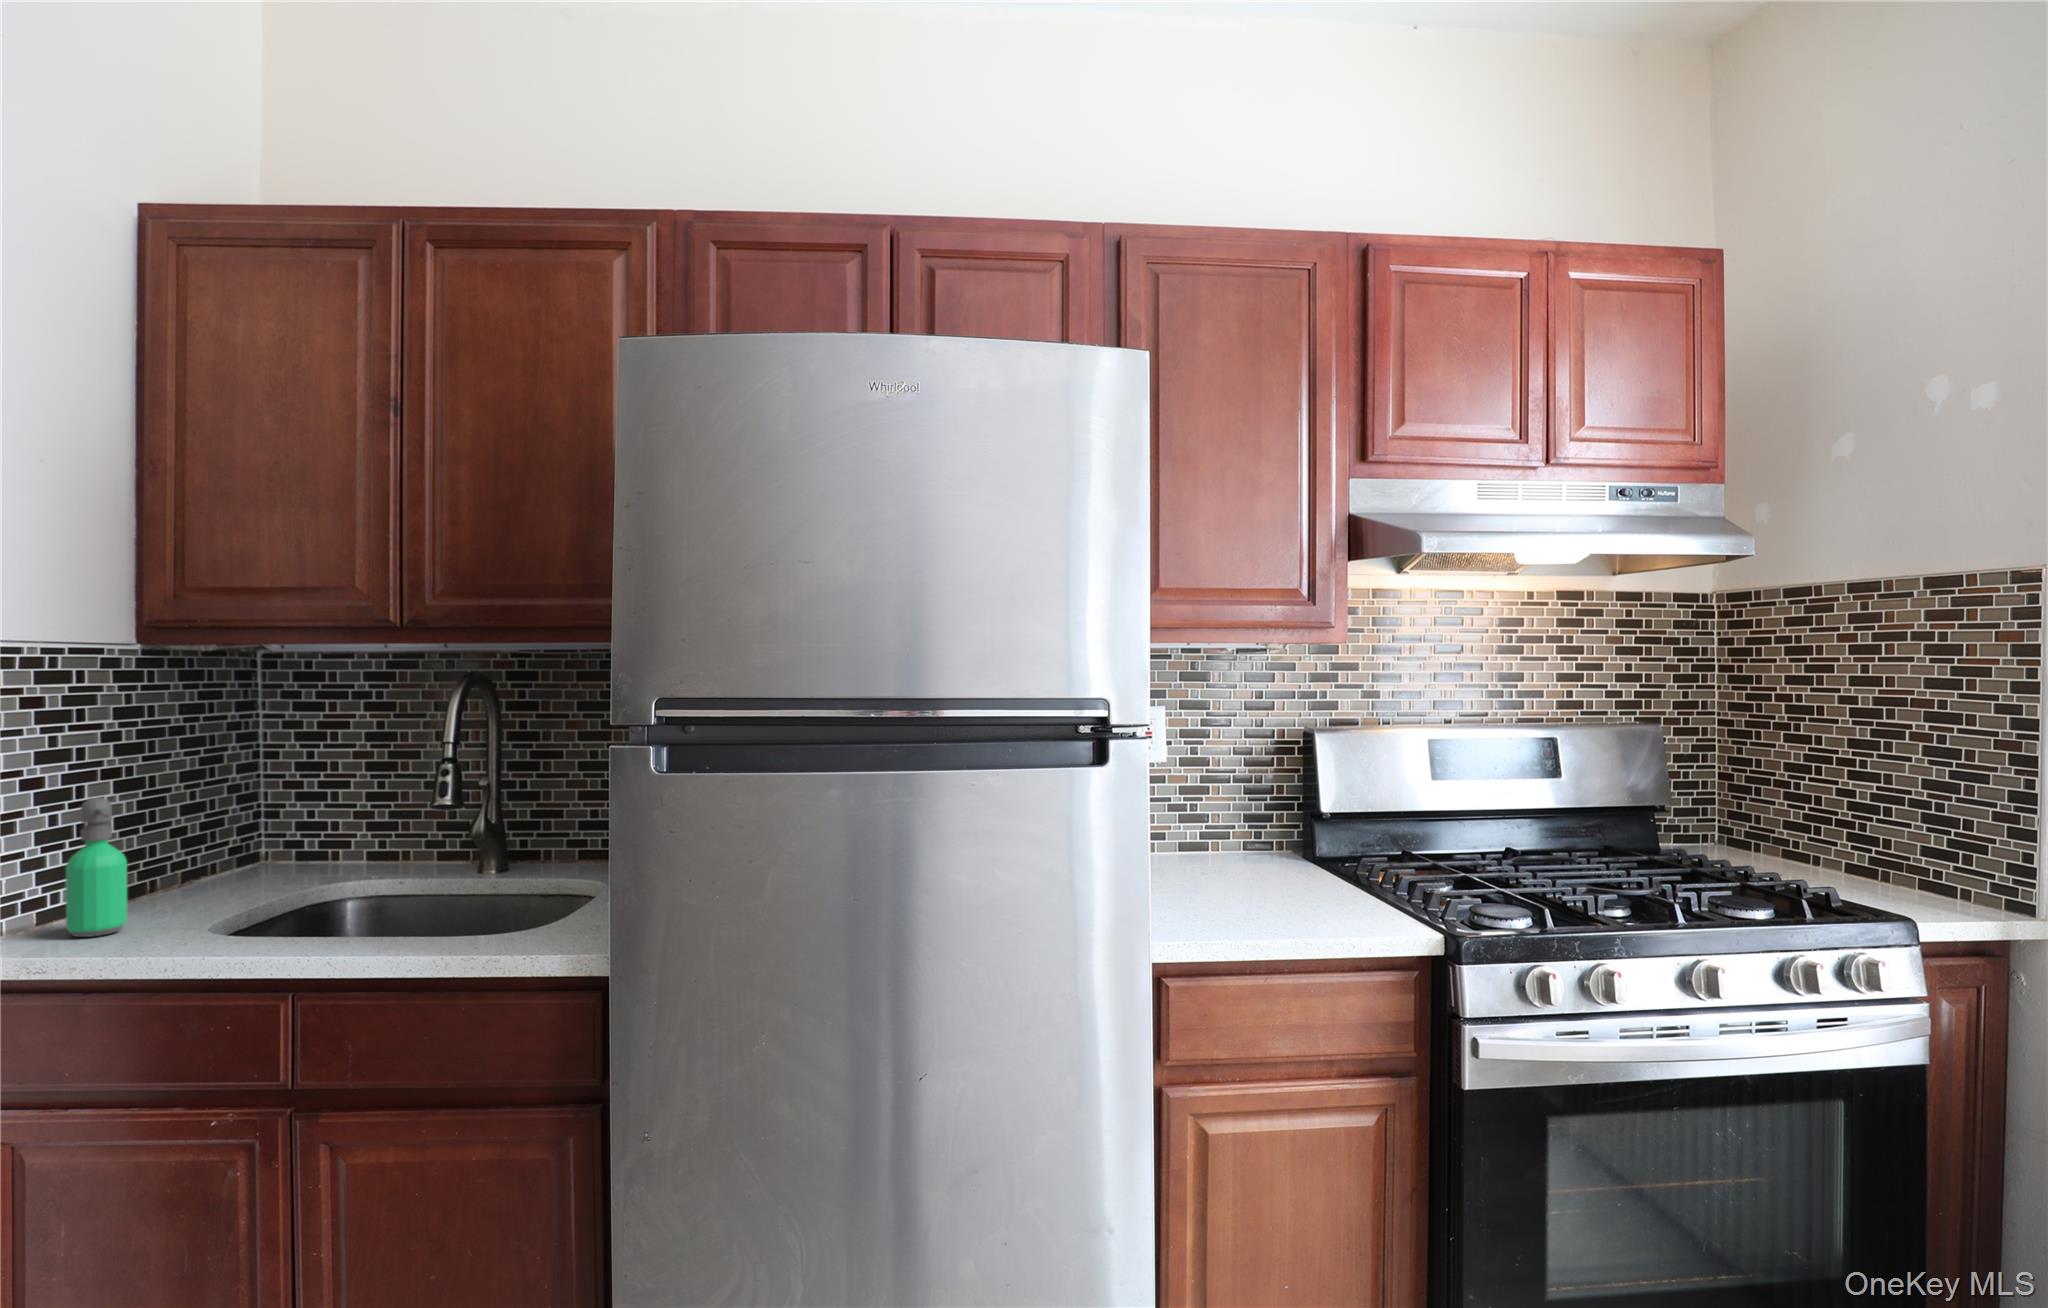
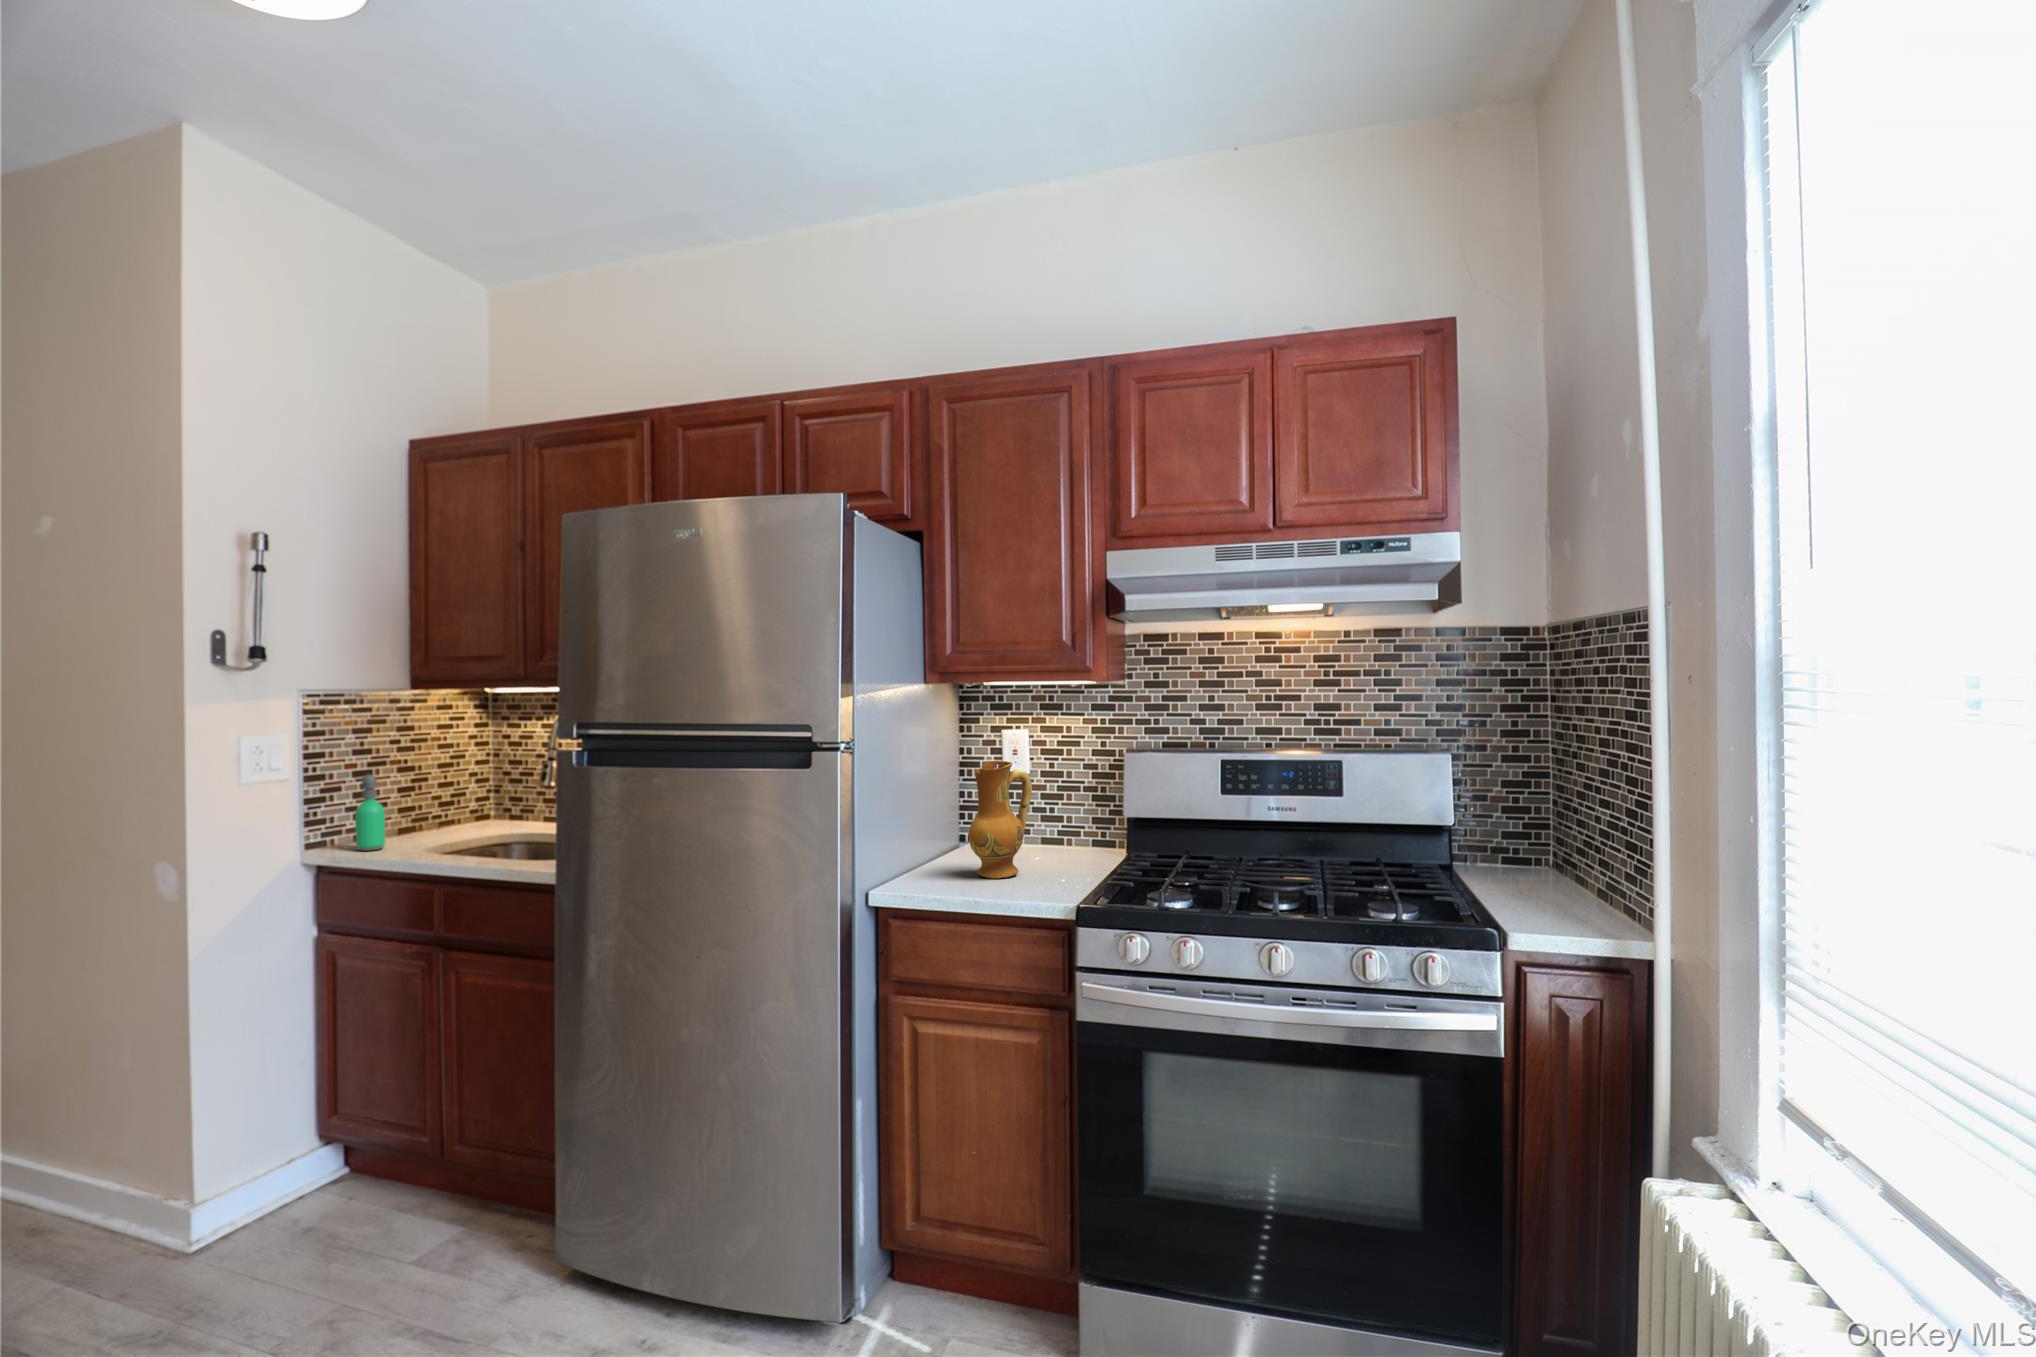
ceramic jug: none [1197,744,1271,899] -> present [968,761,1032,878]

